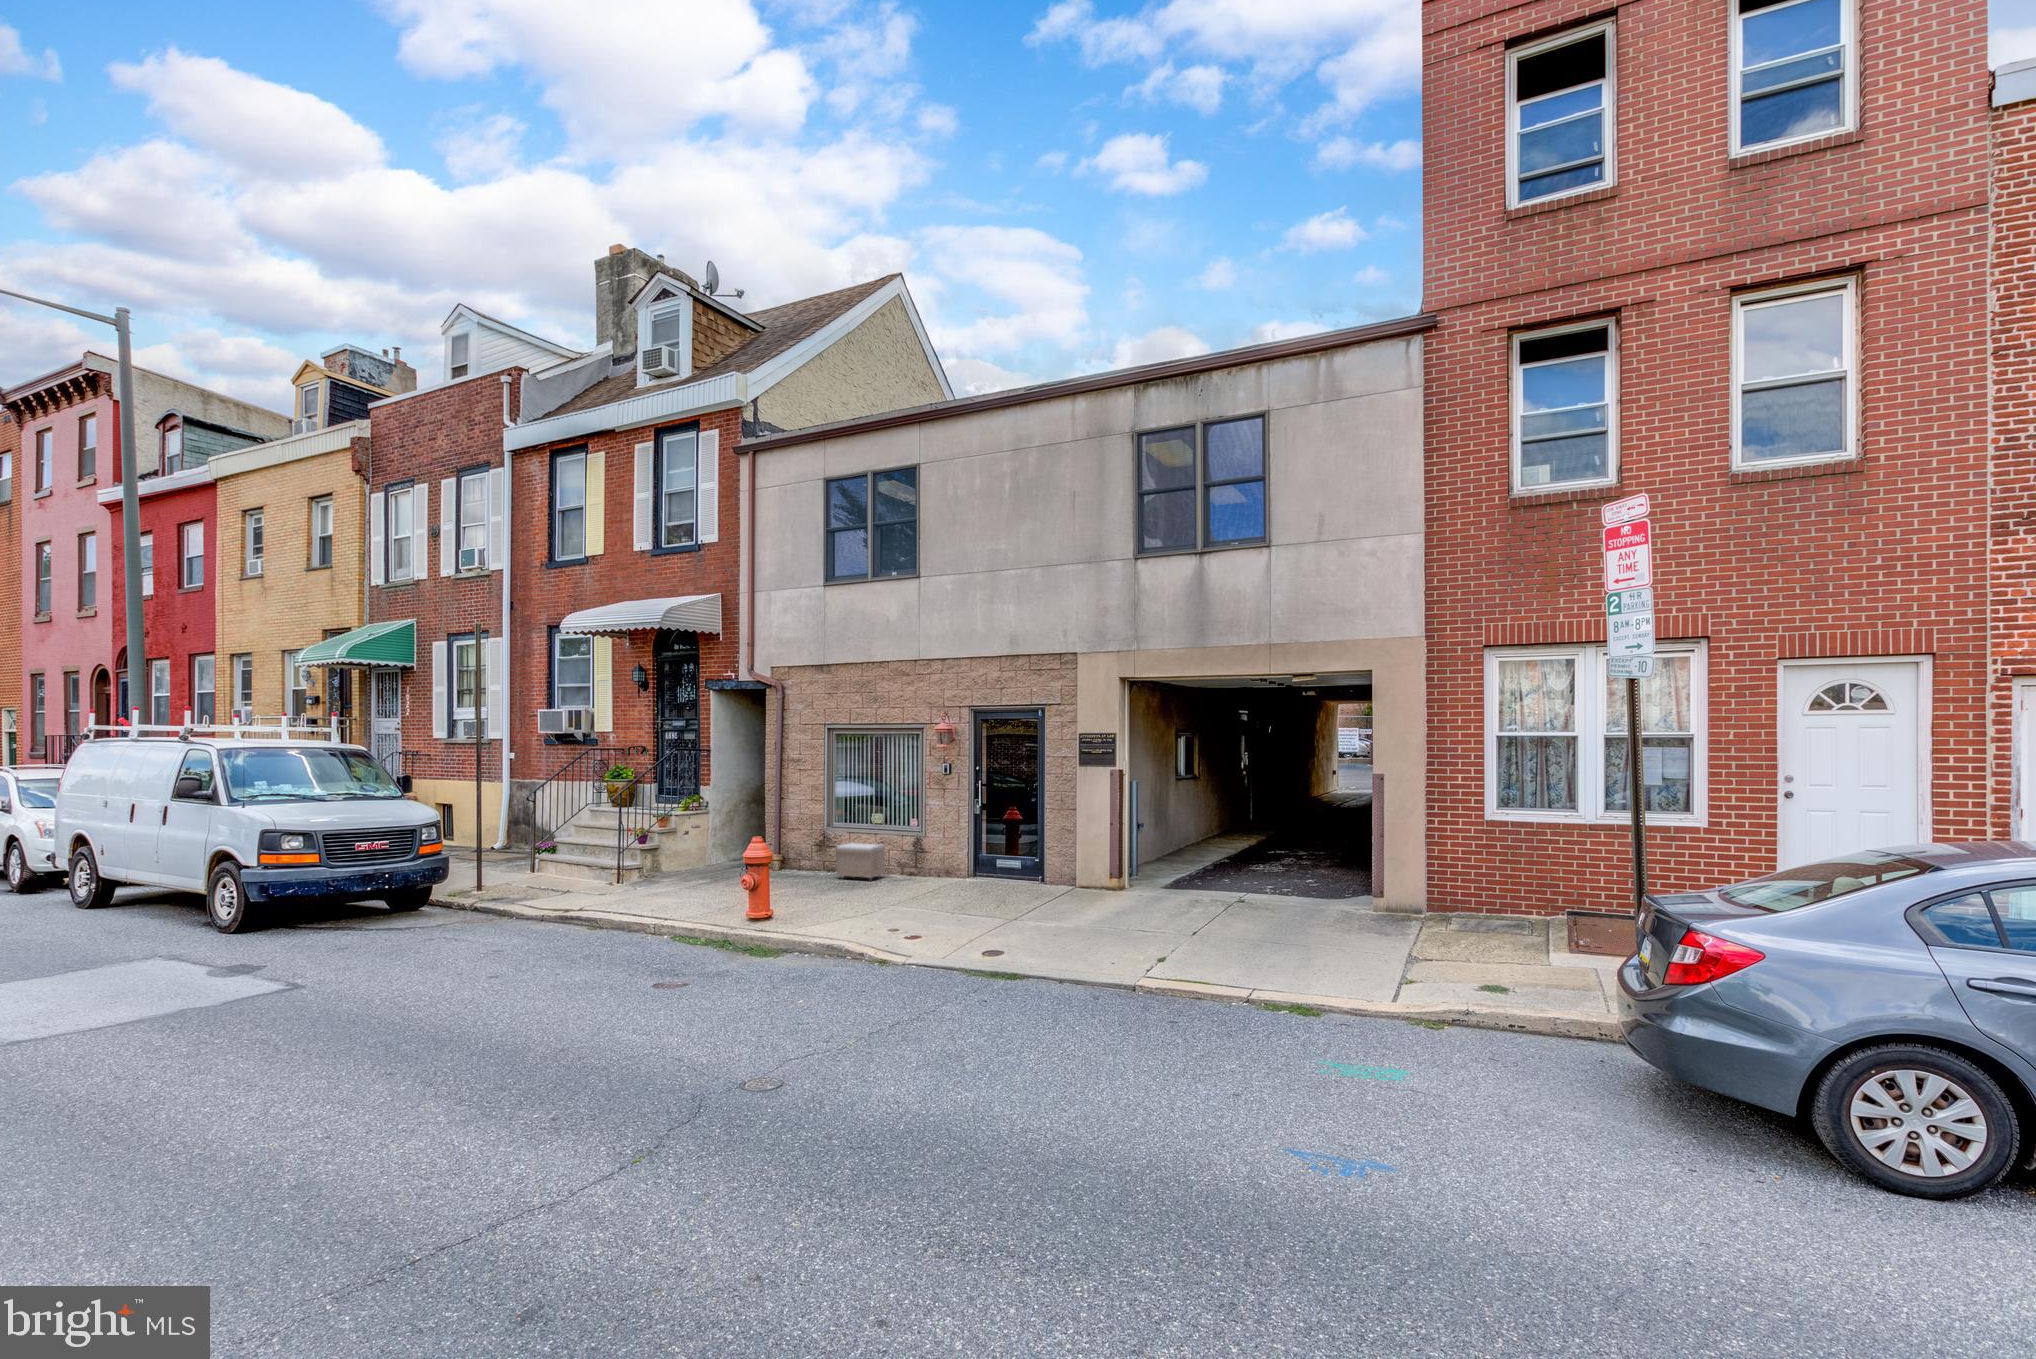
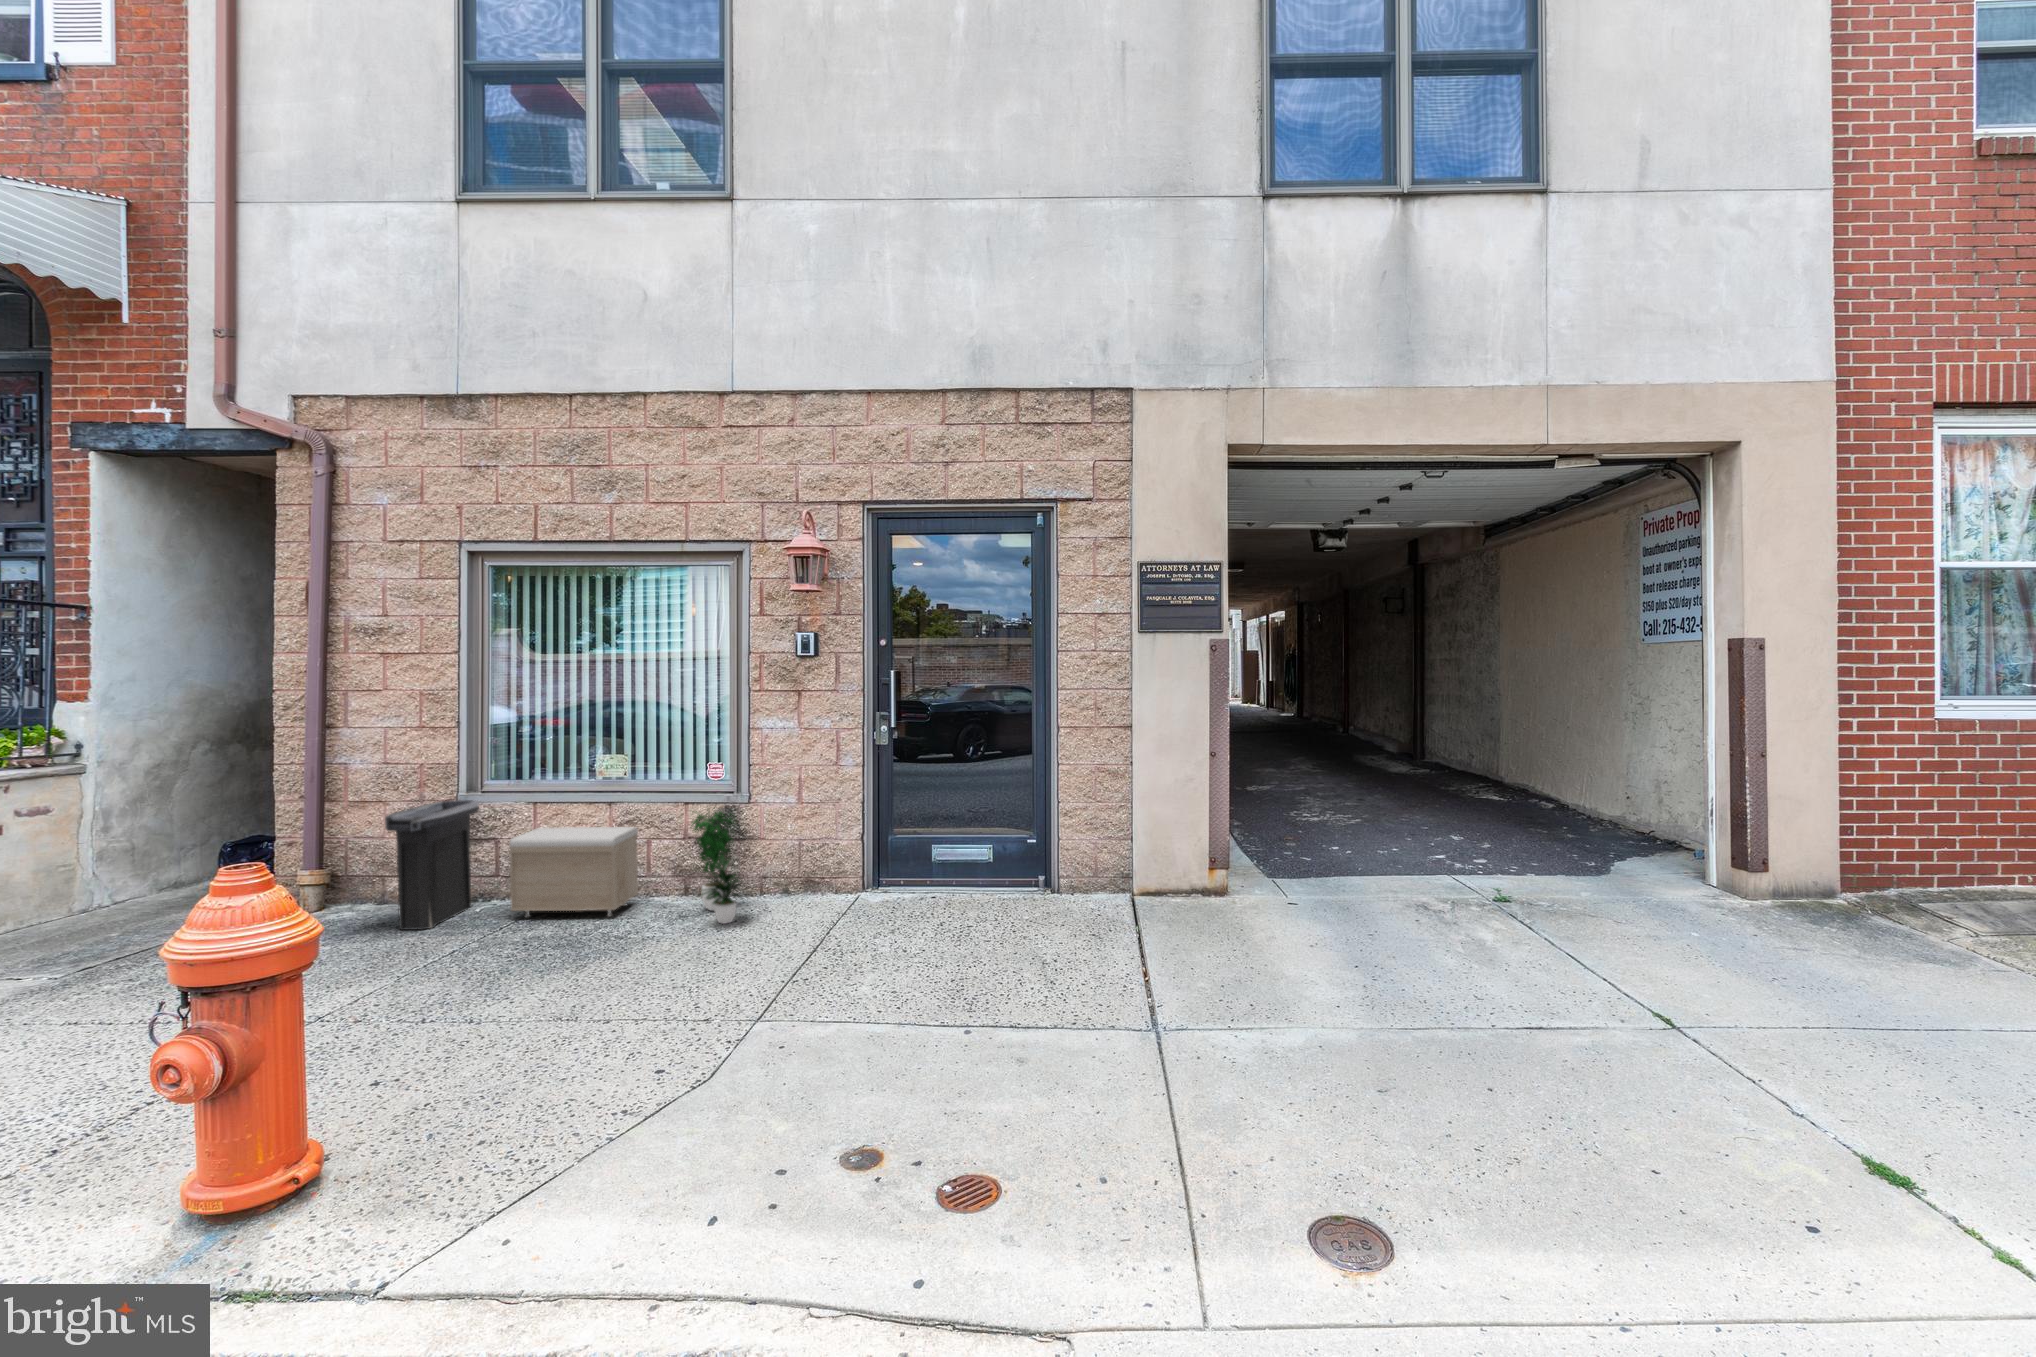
trash can: none [795,830,830,879] -> present [385,800,479,930]
potted plant: none [897,835,920,886] -> present [690,808,742,924]

